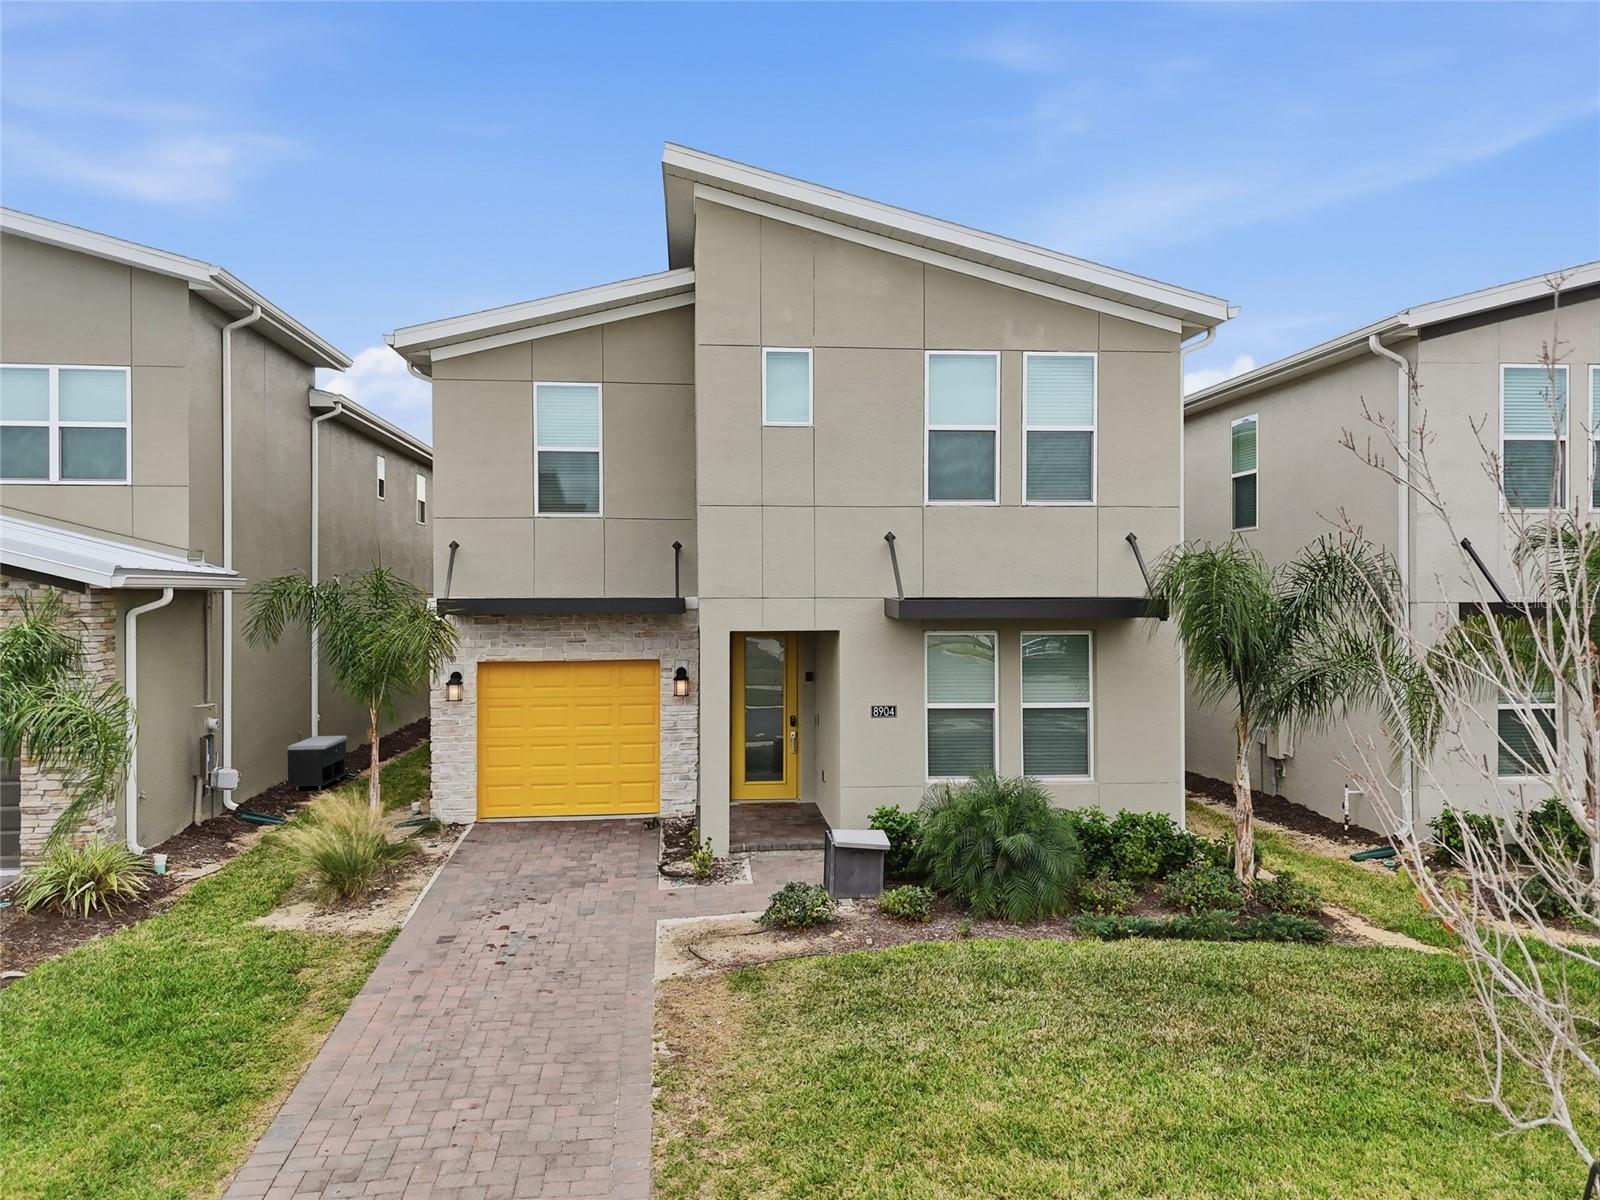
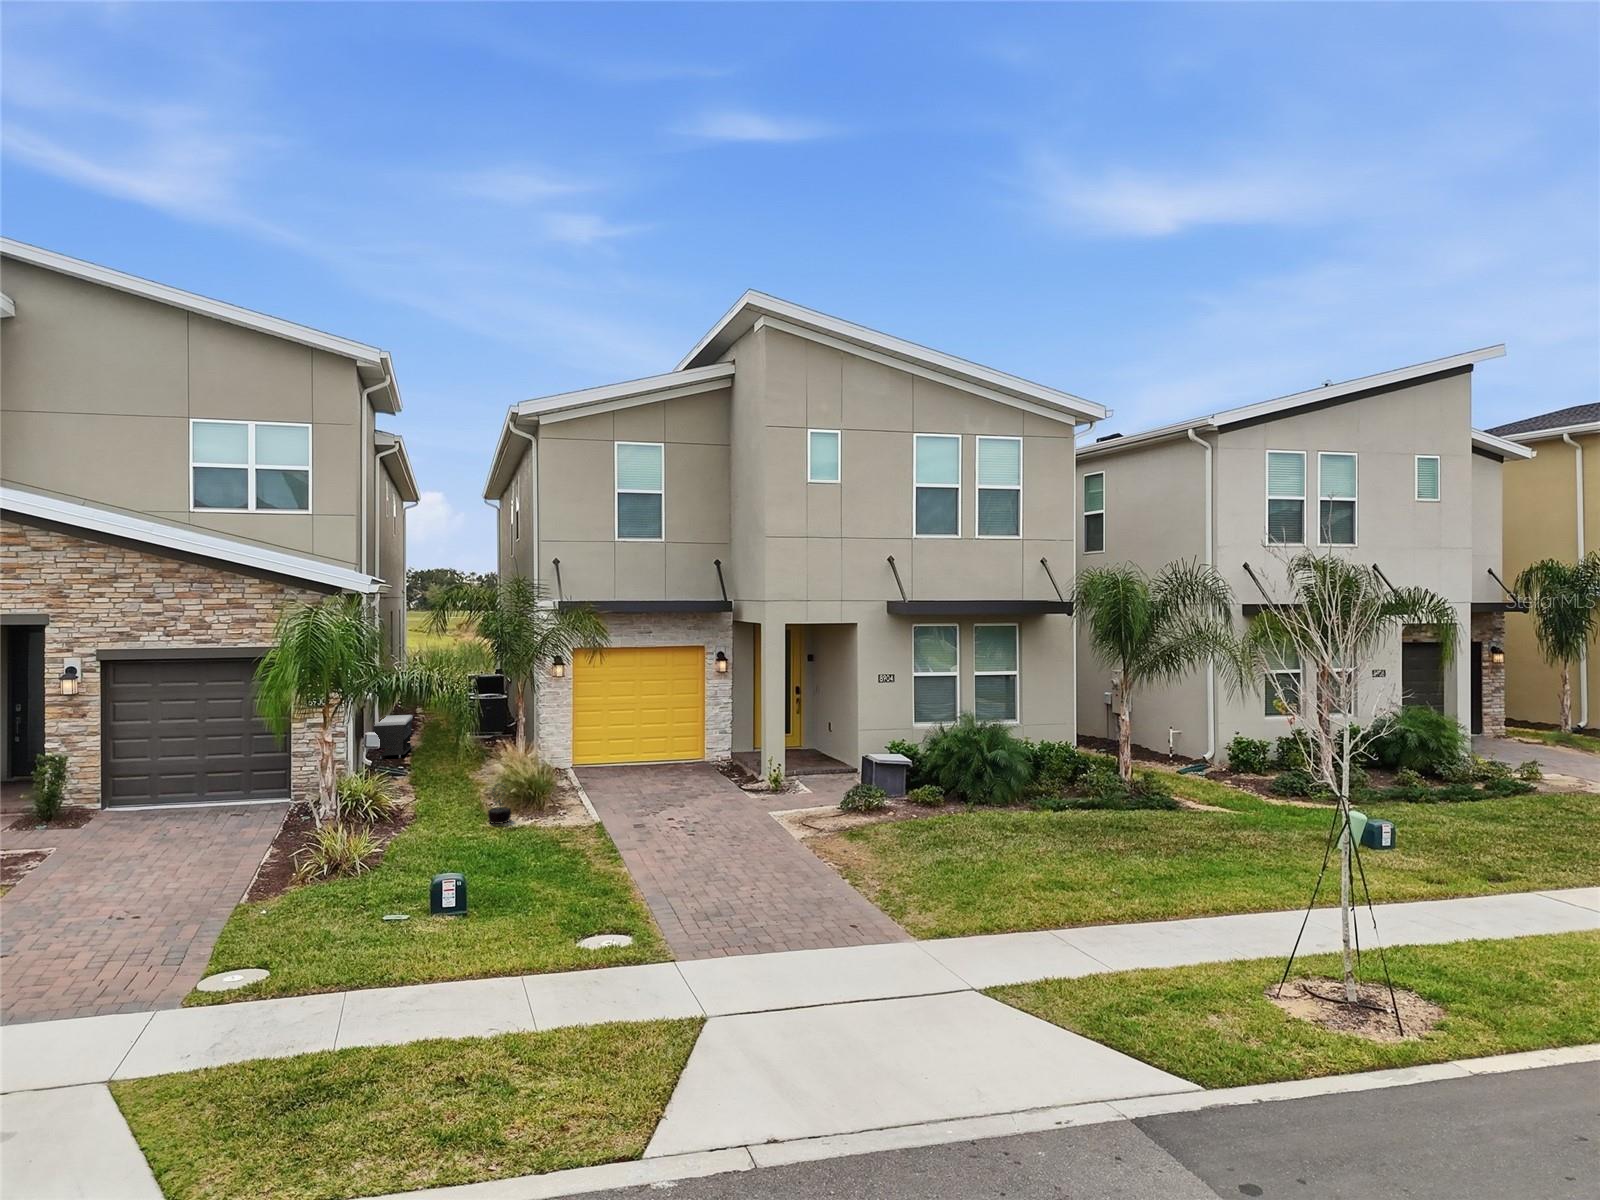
decorative plant: none [286,849,321,908] -> present [488,784,511,824]

